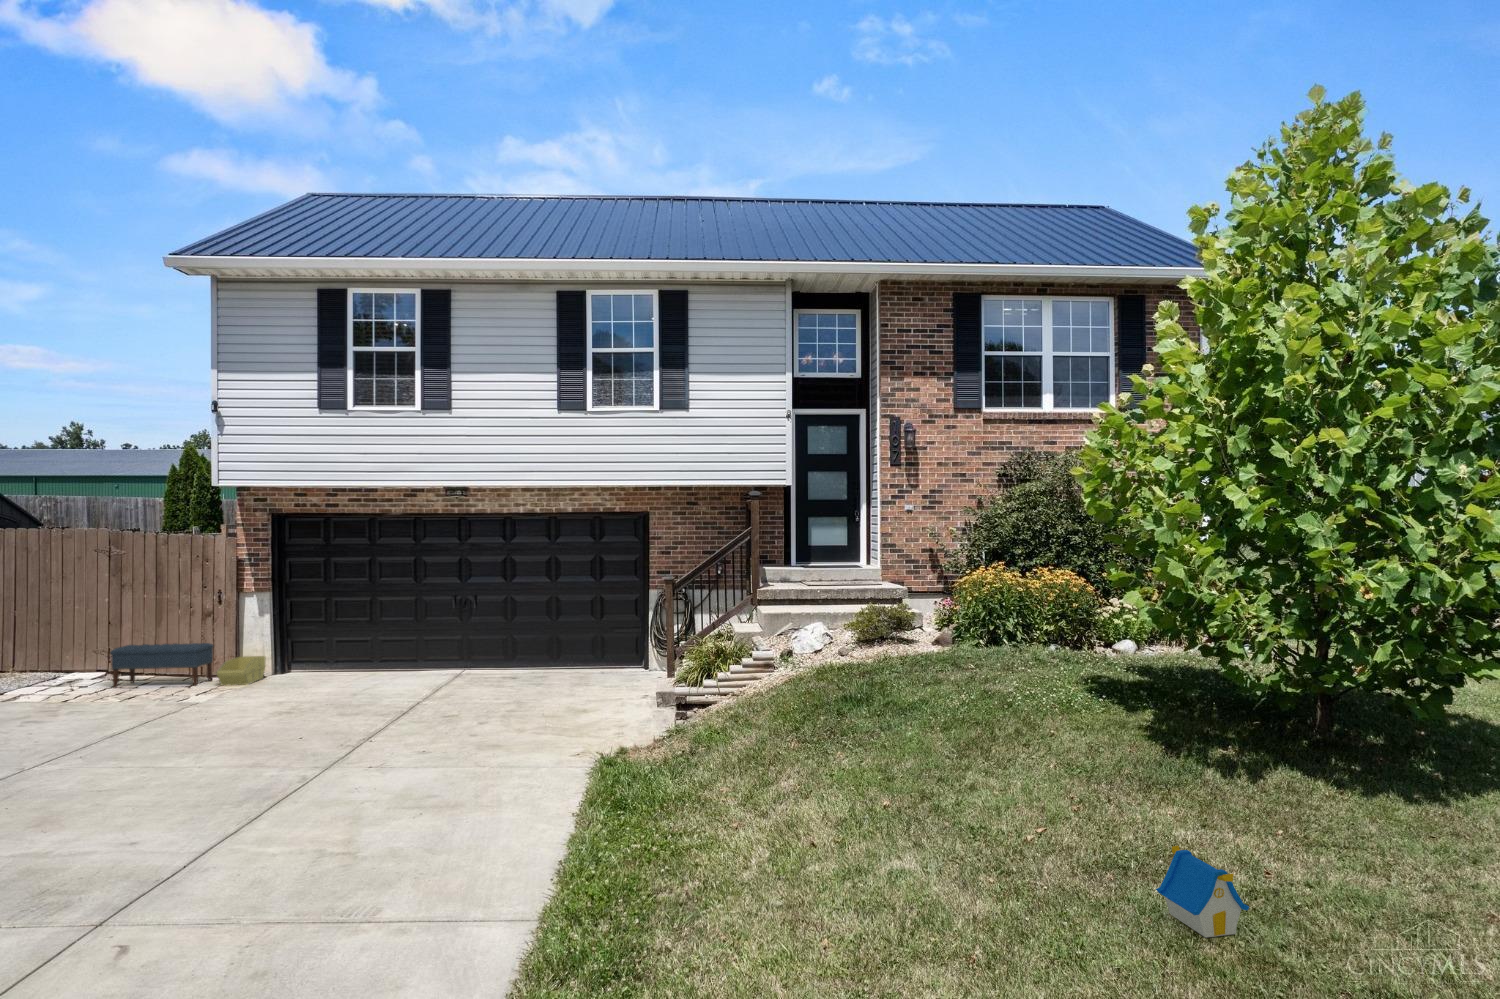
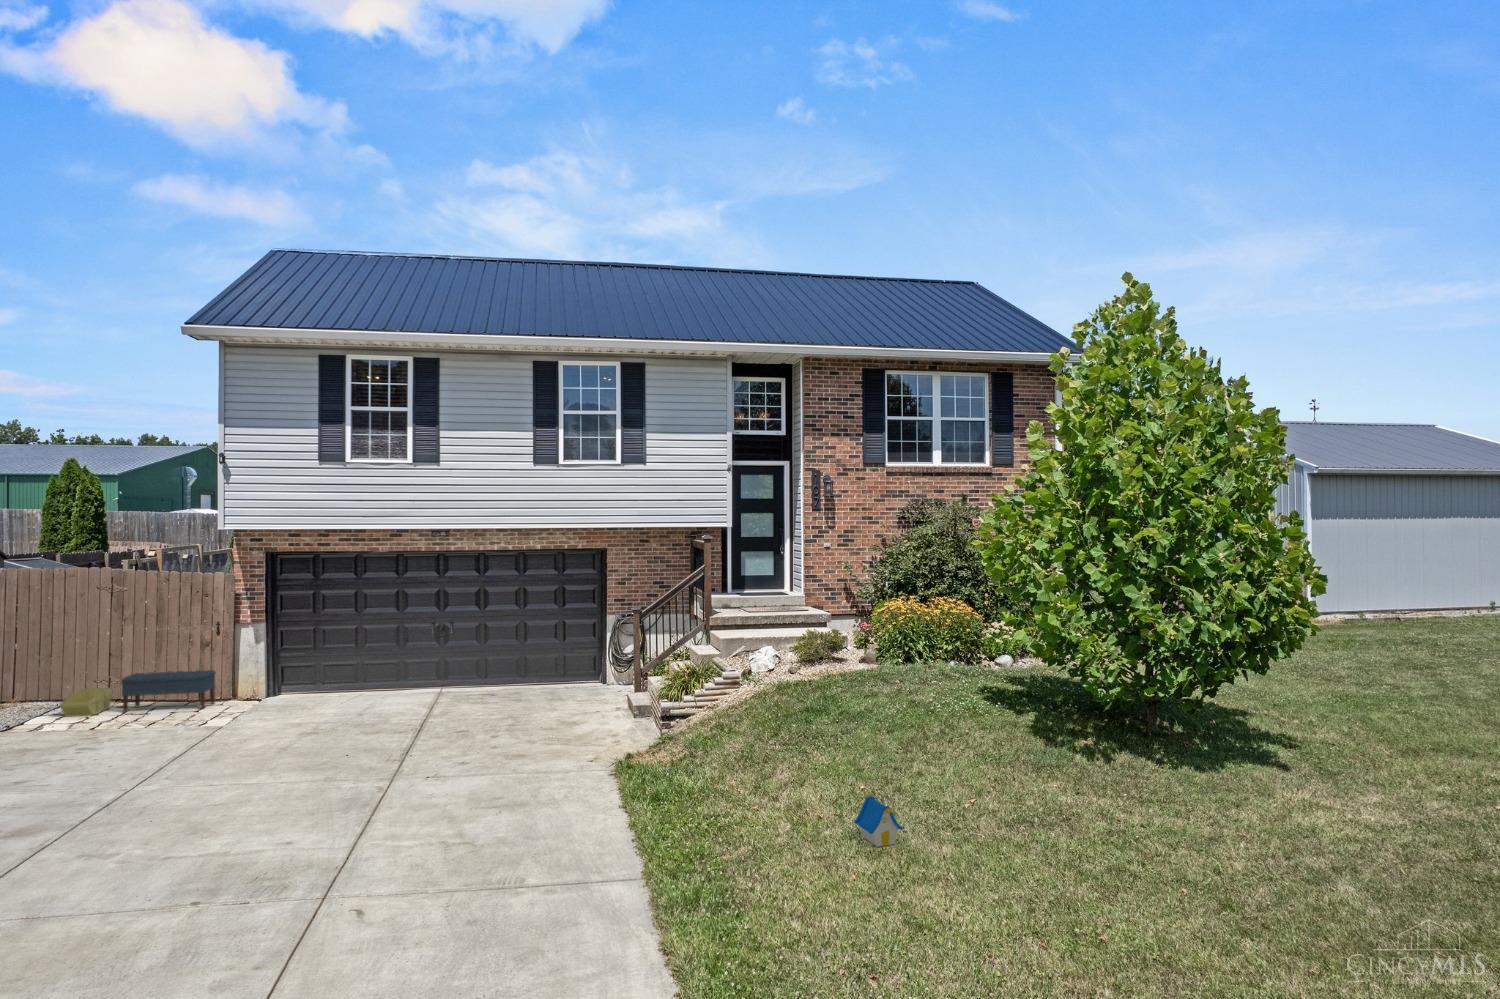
storage bin: present [217,656,266,685] -> present [60,688,112,717]
toy house: present [1156,846,1249,938] -> present [854,794,903,847]

